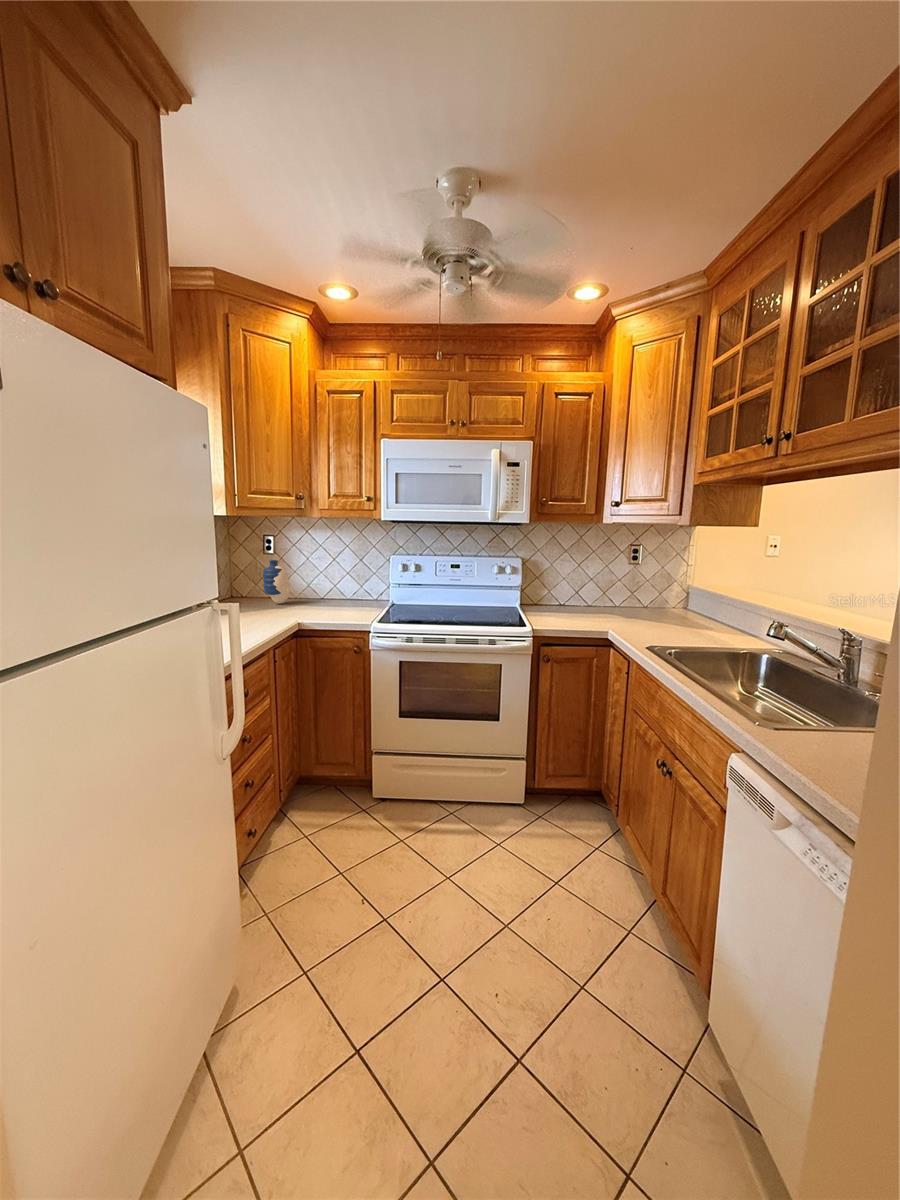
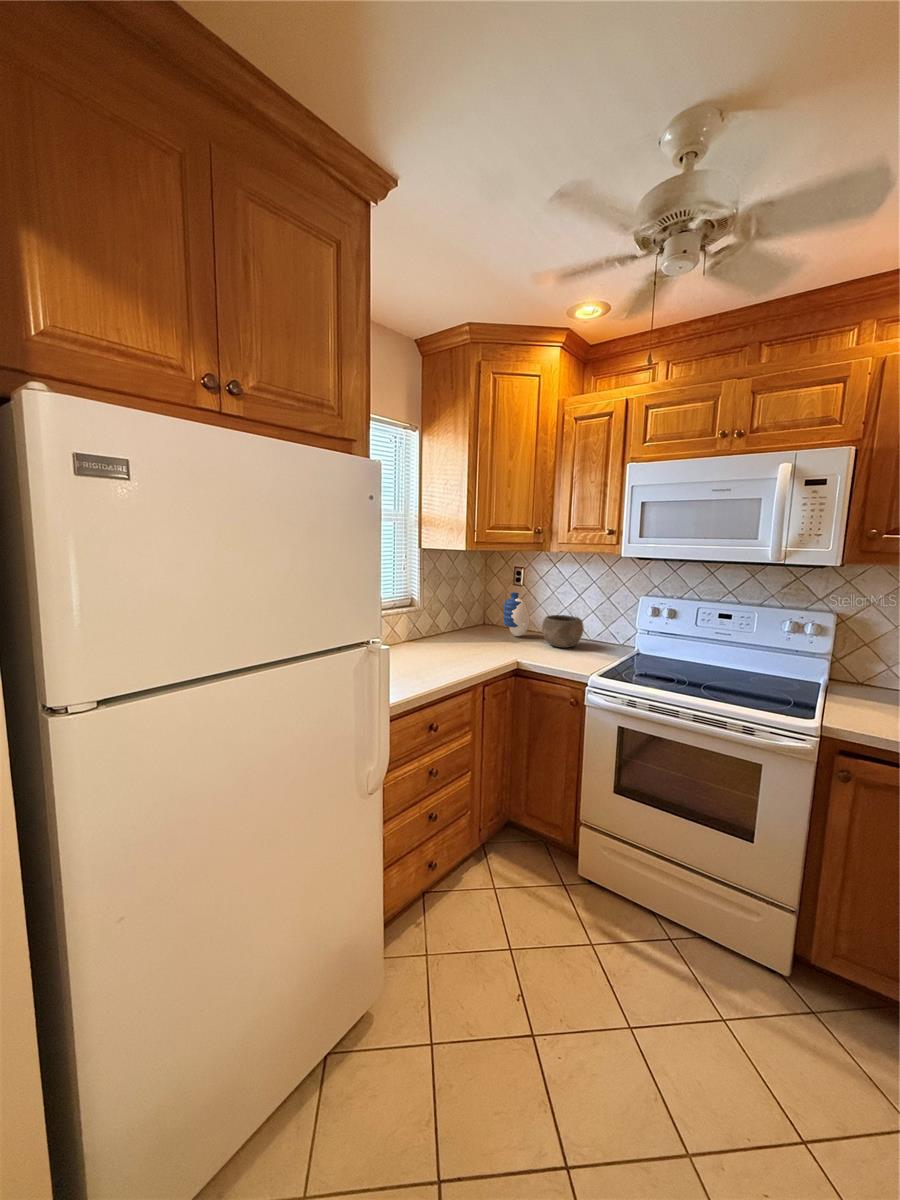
bowl: none [308,578,347,608] -> present [542,615,584,648]

